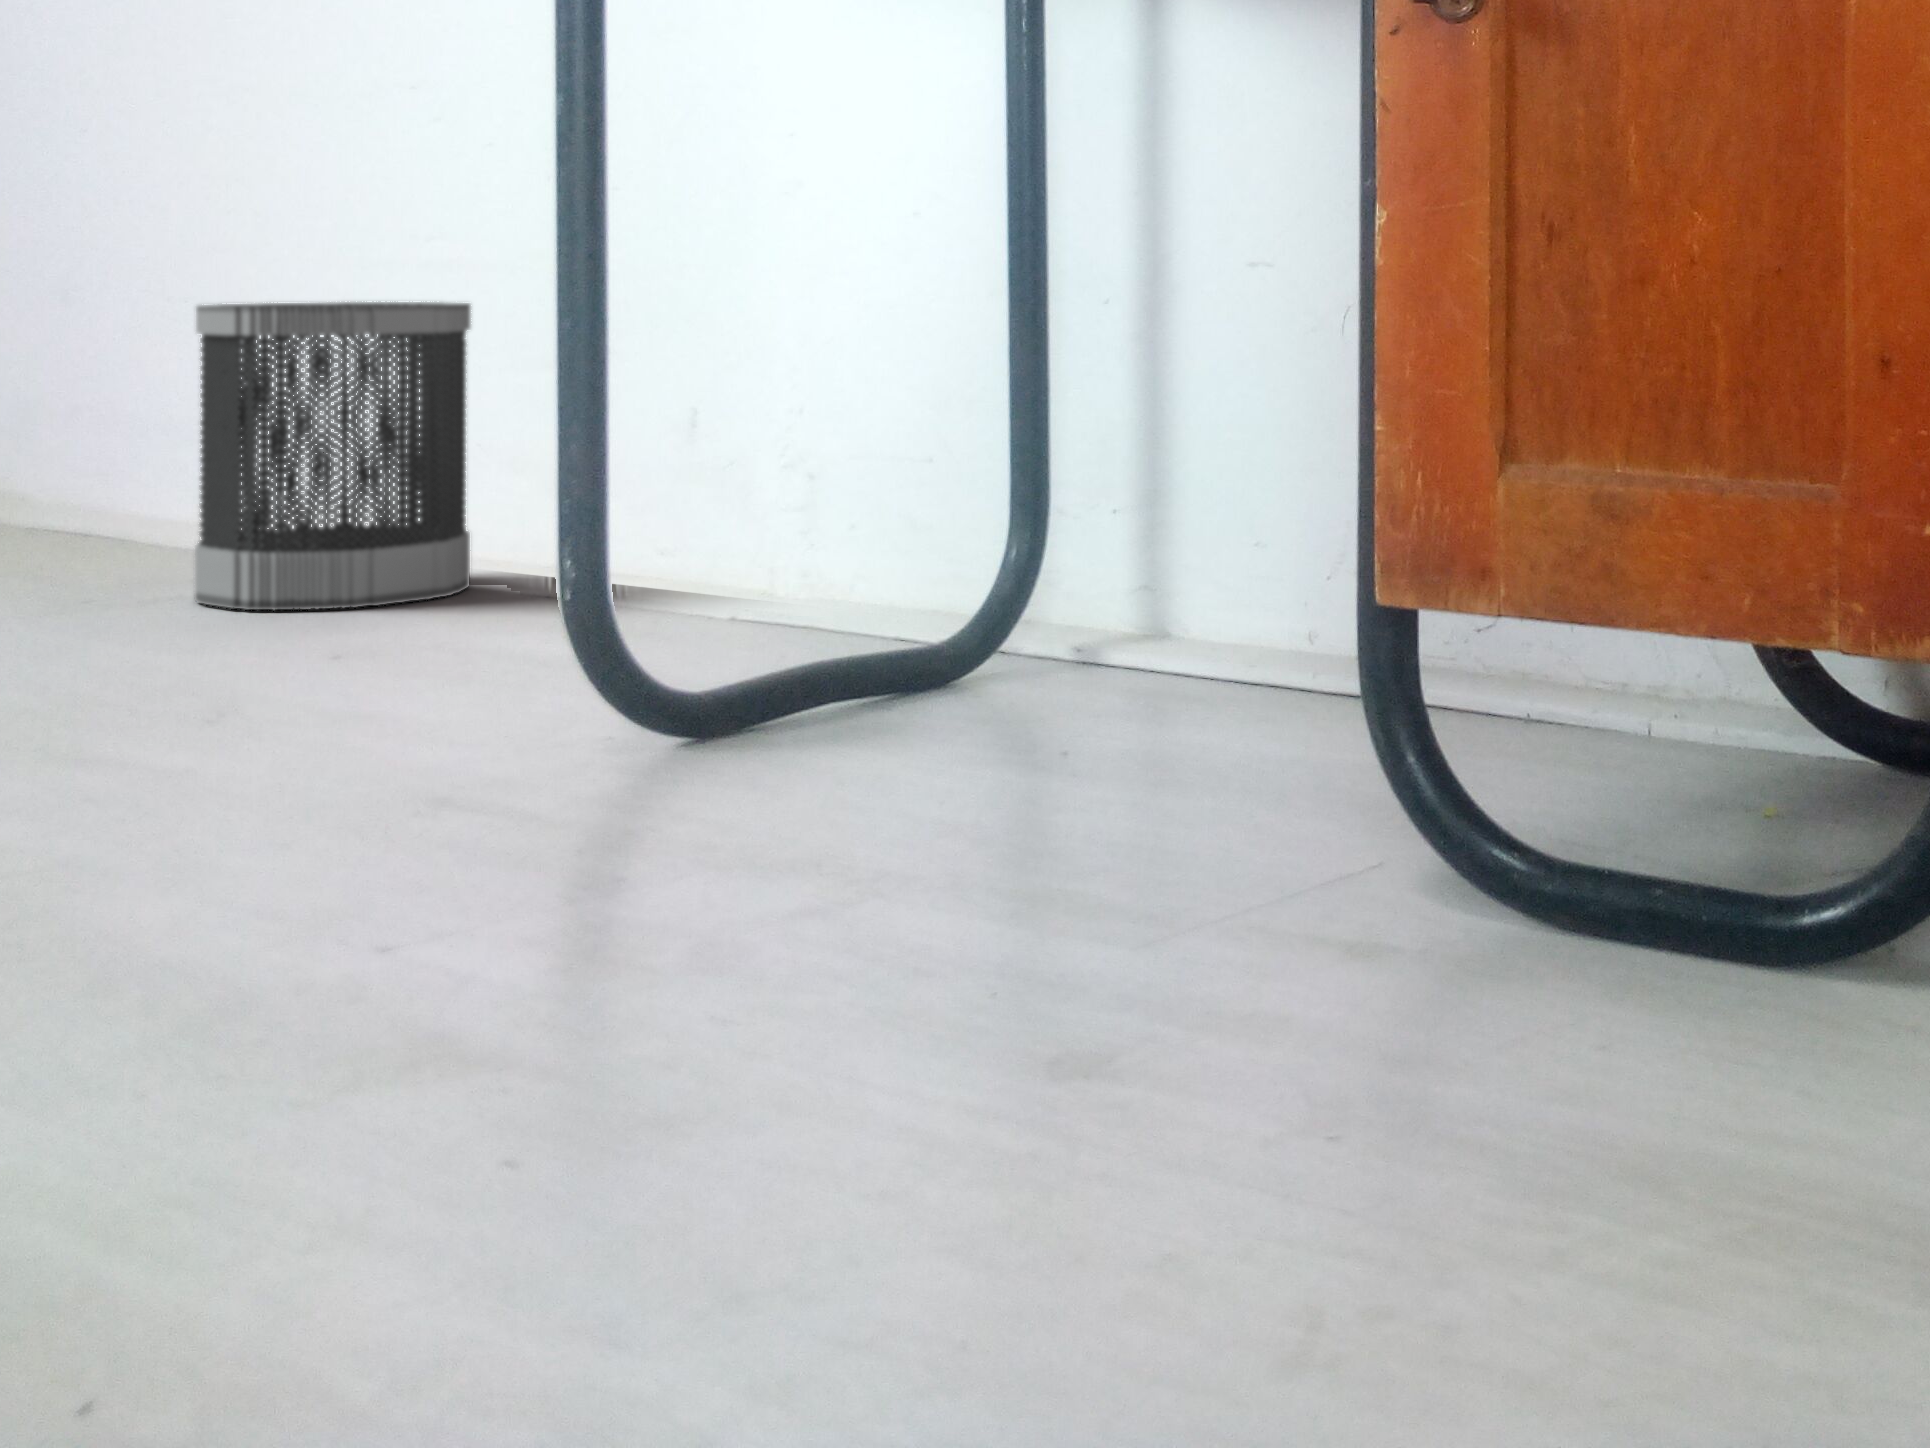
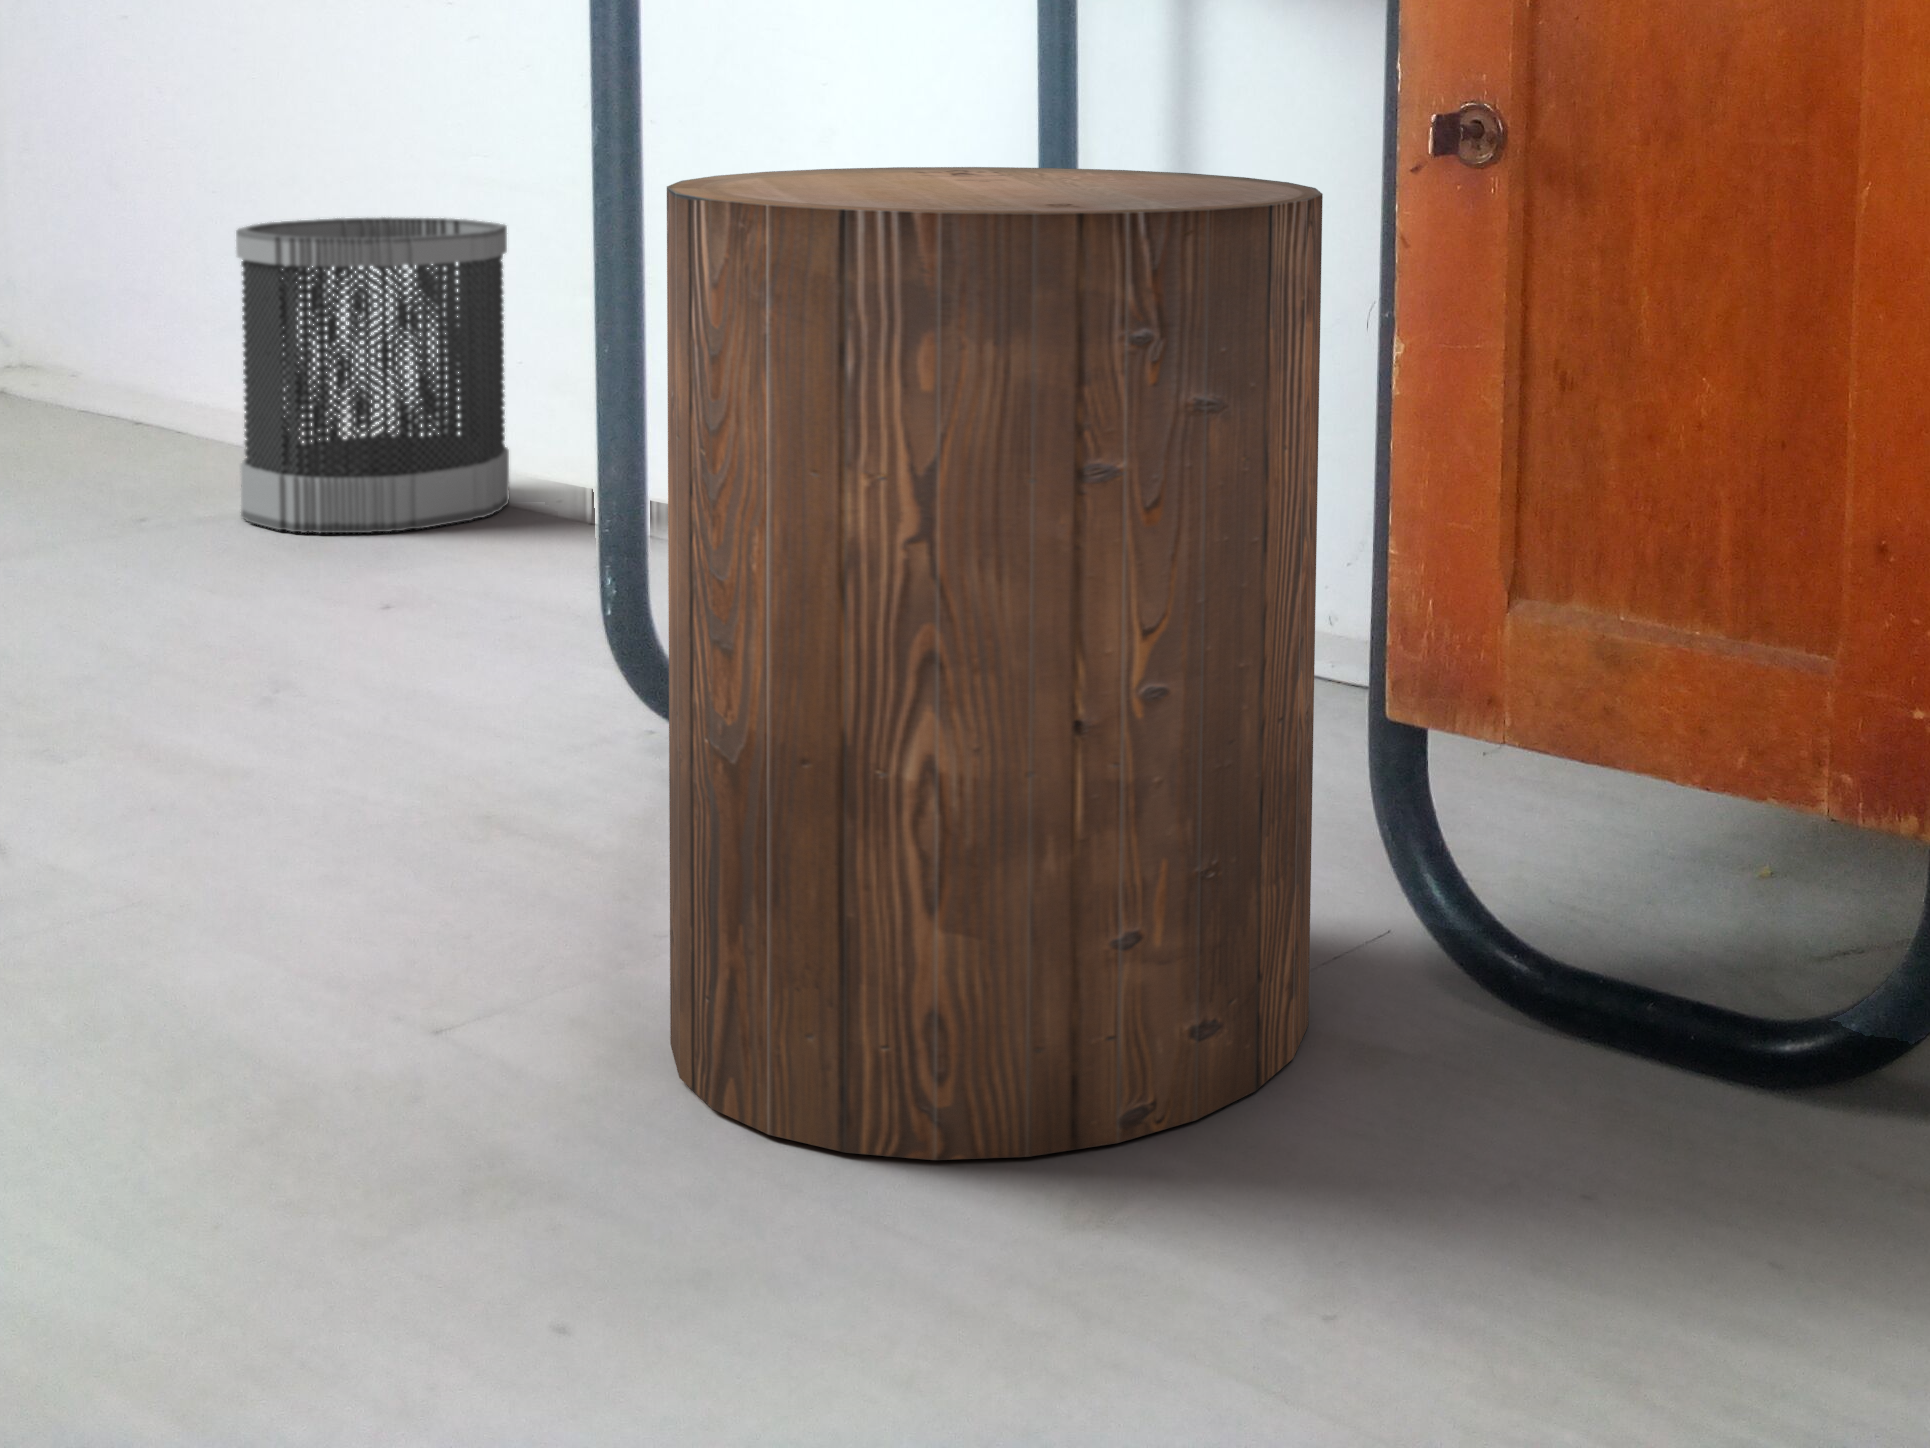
stool: none [632,27,1303,1033] -> present [667,167,1323,1160]

